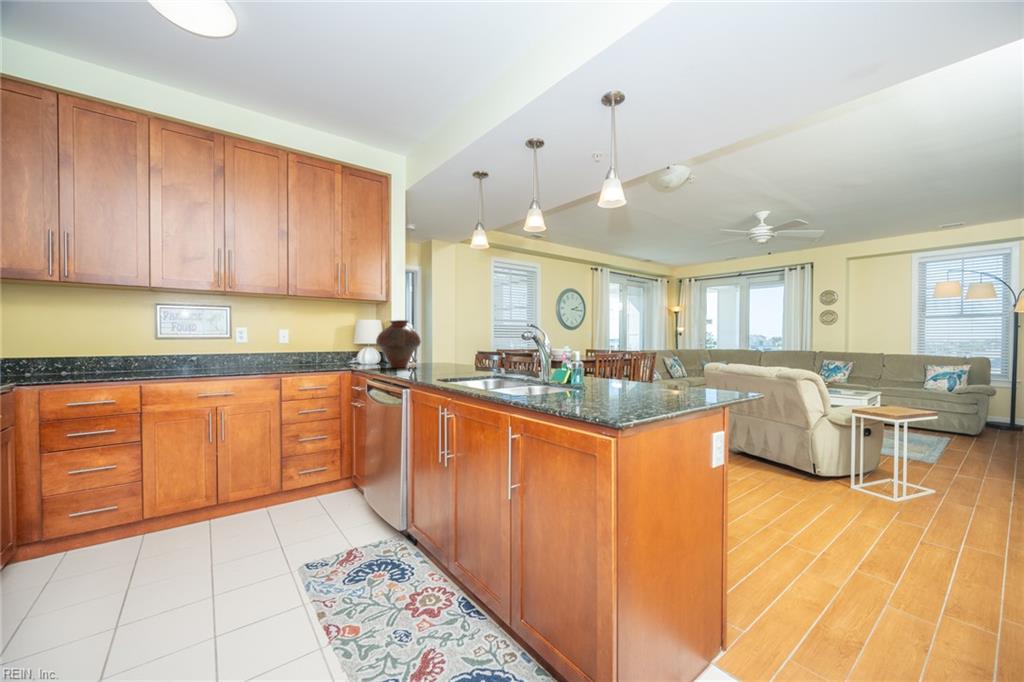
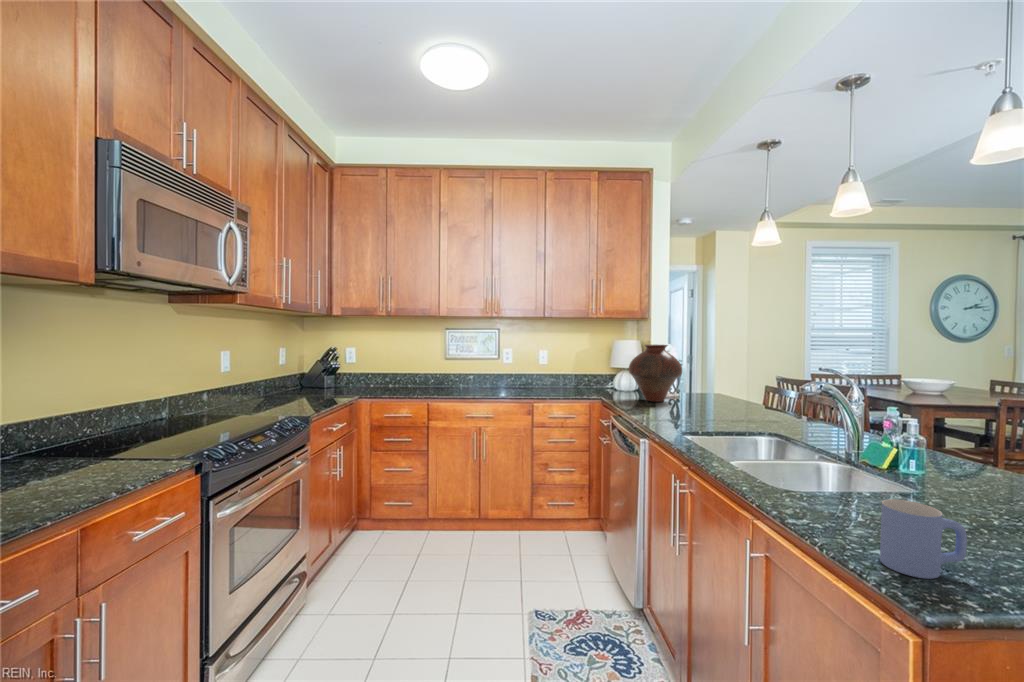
mug: none [590,375,625,412] -> present [880,499,967,579]

